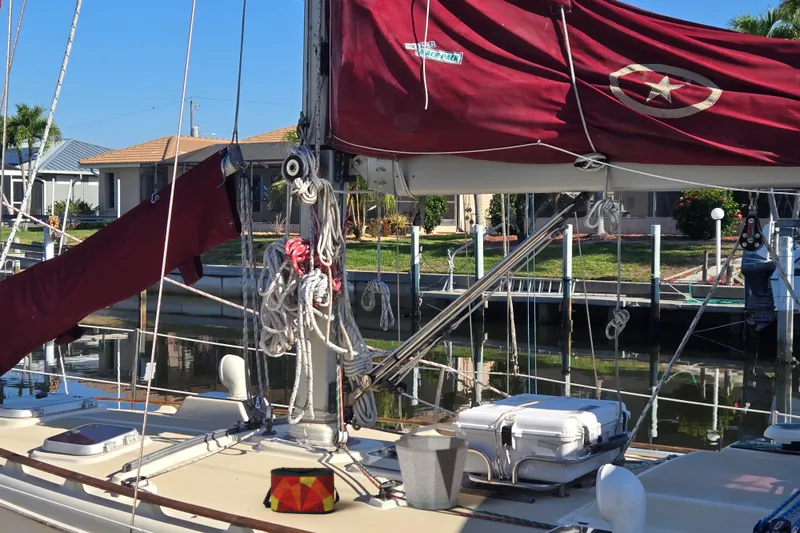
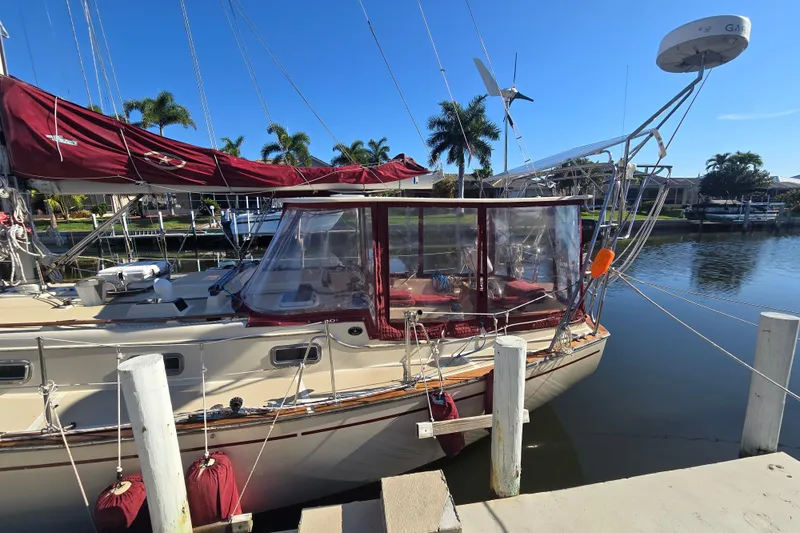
bag: present [263,467,339,513] -> none [14,299,53,319]

